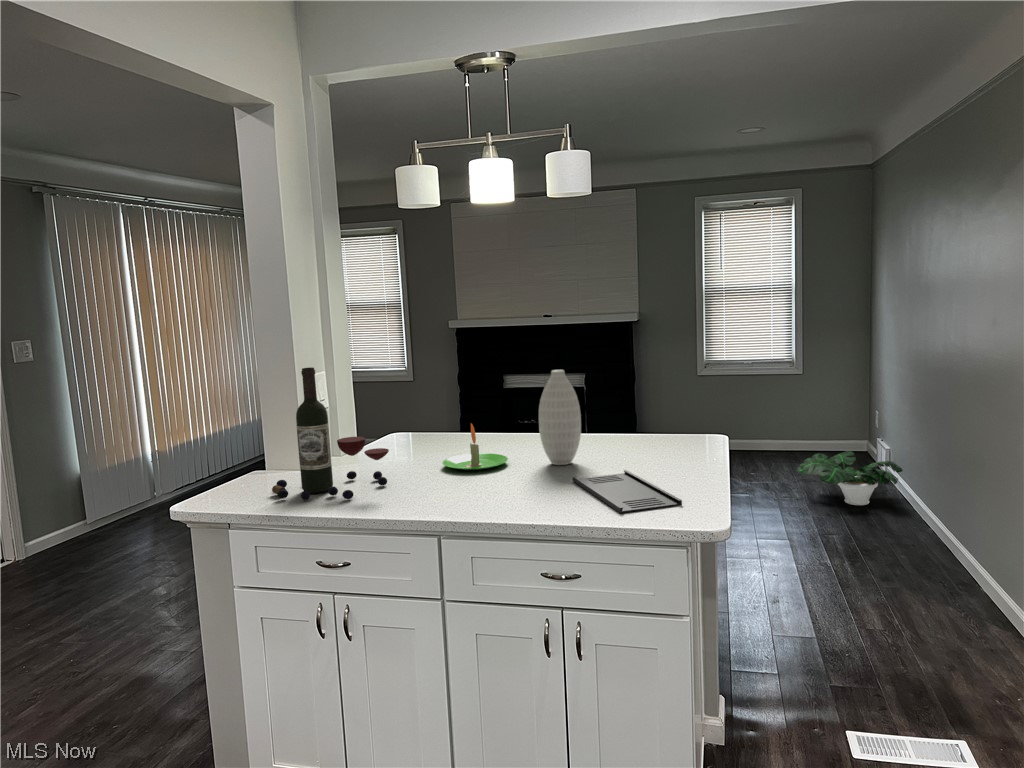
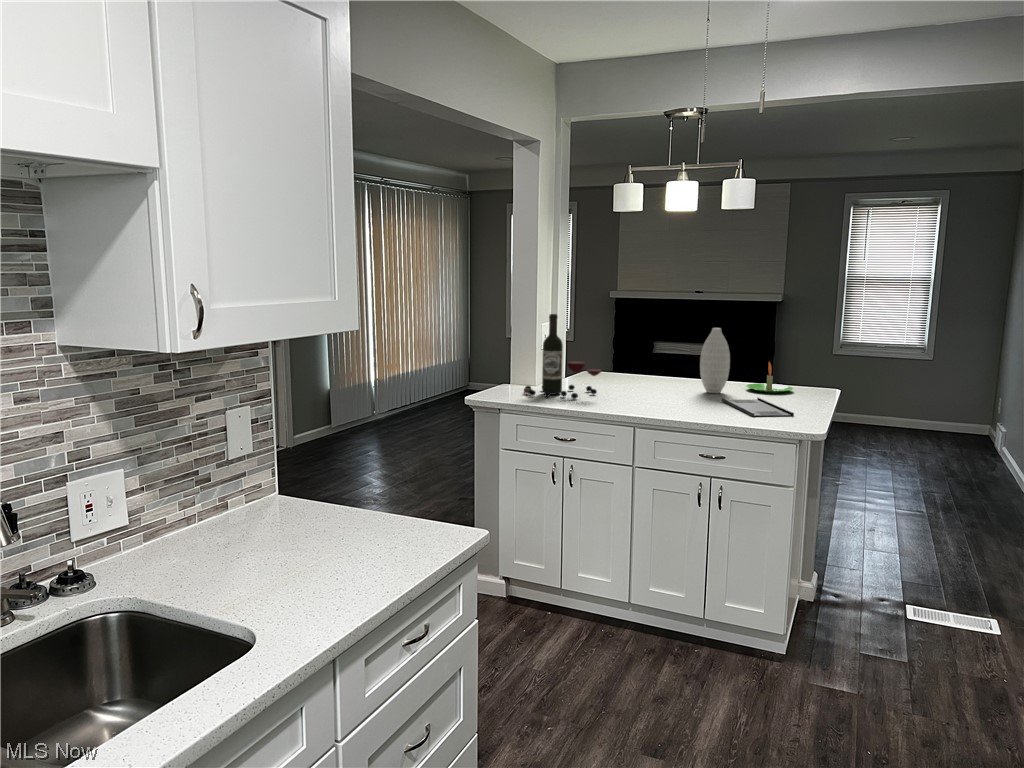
candle: present [442,423,508,471] -> present [746,362,793,393]
potted plant: present [797,451,902,505] -> none [912,427,1010,474]

